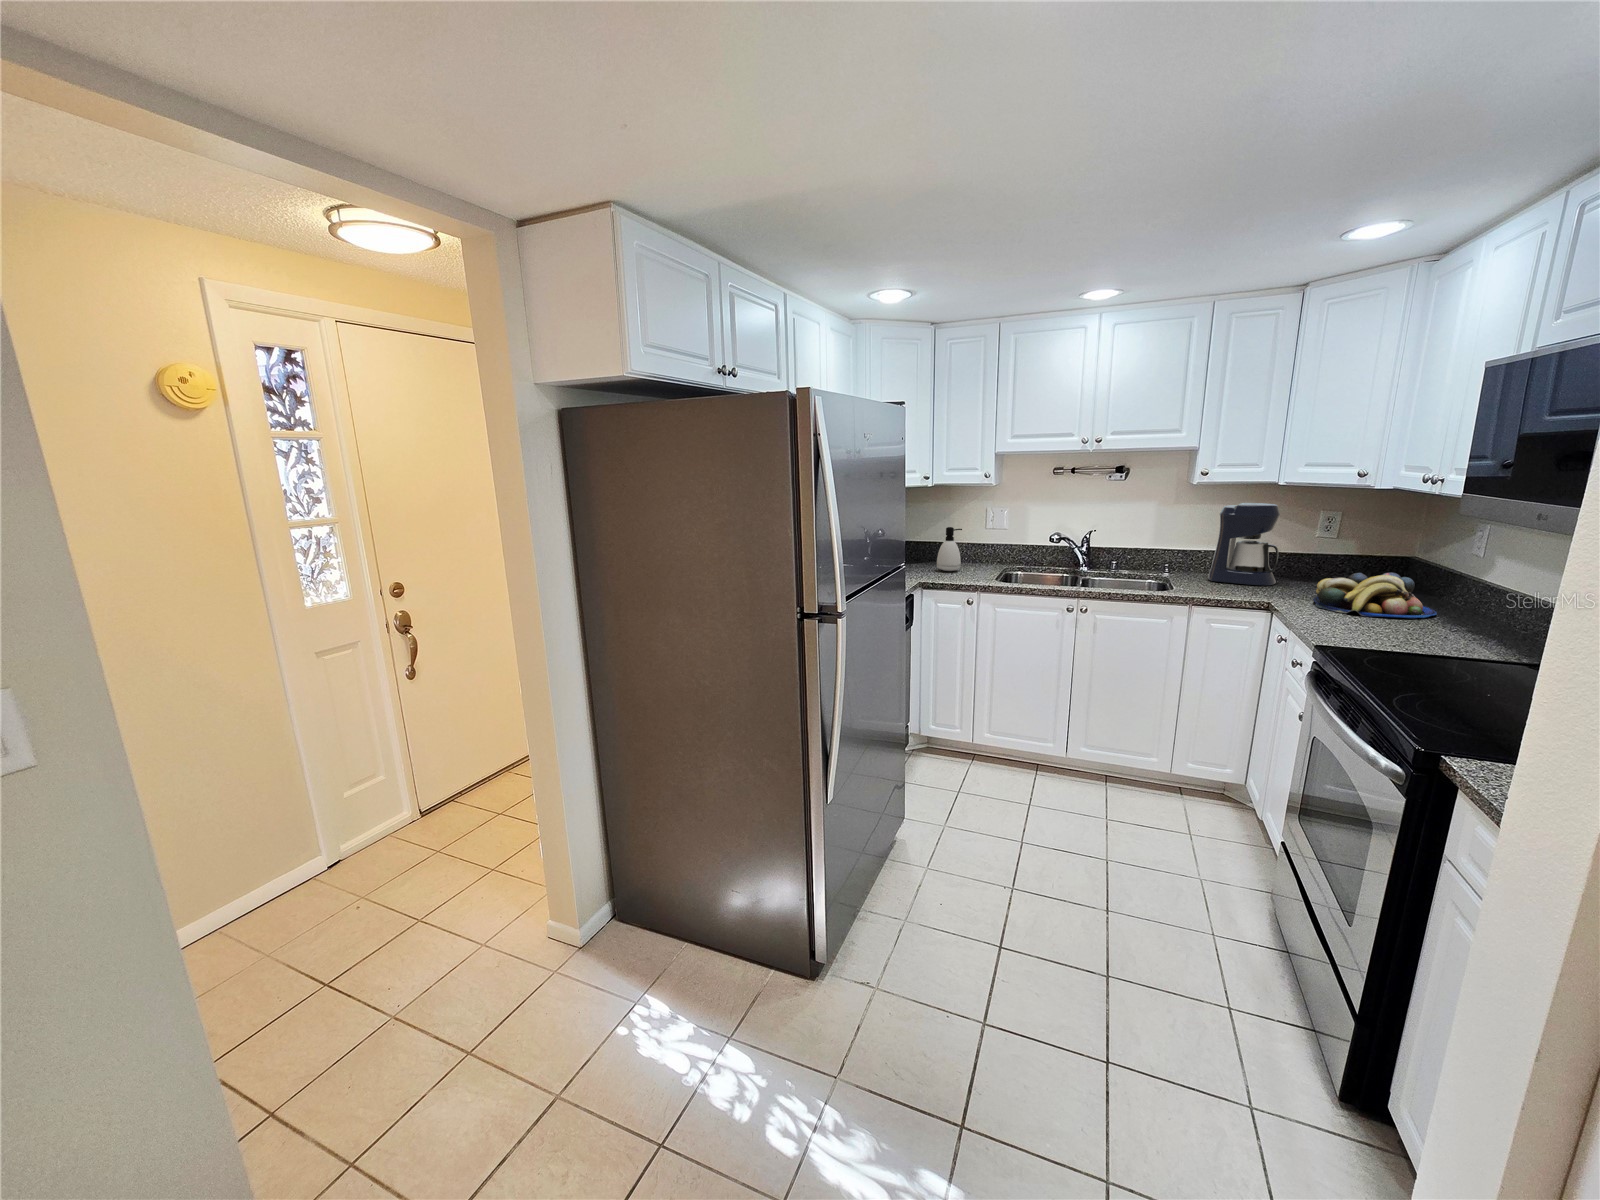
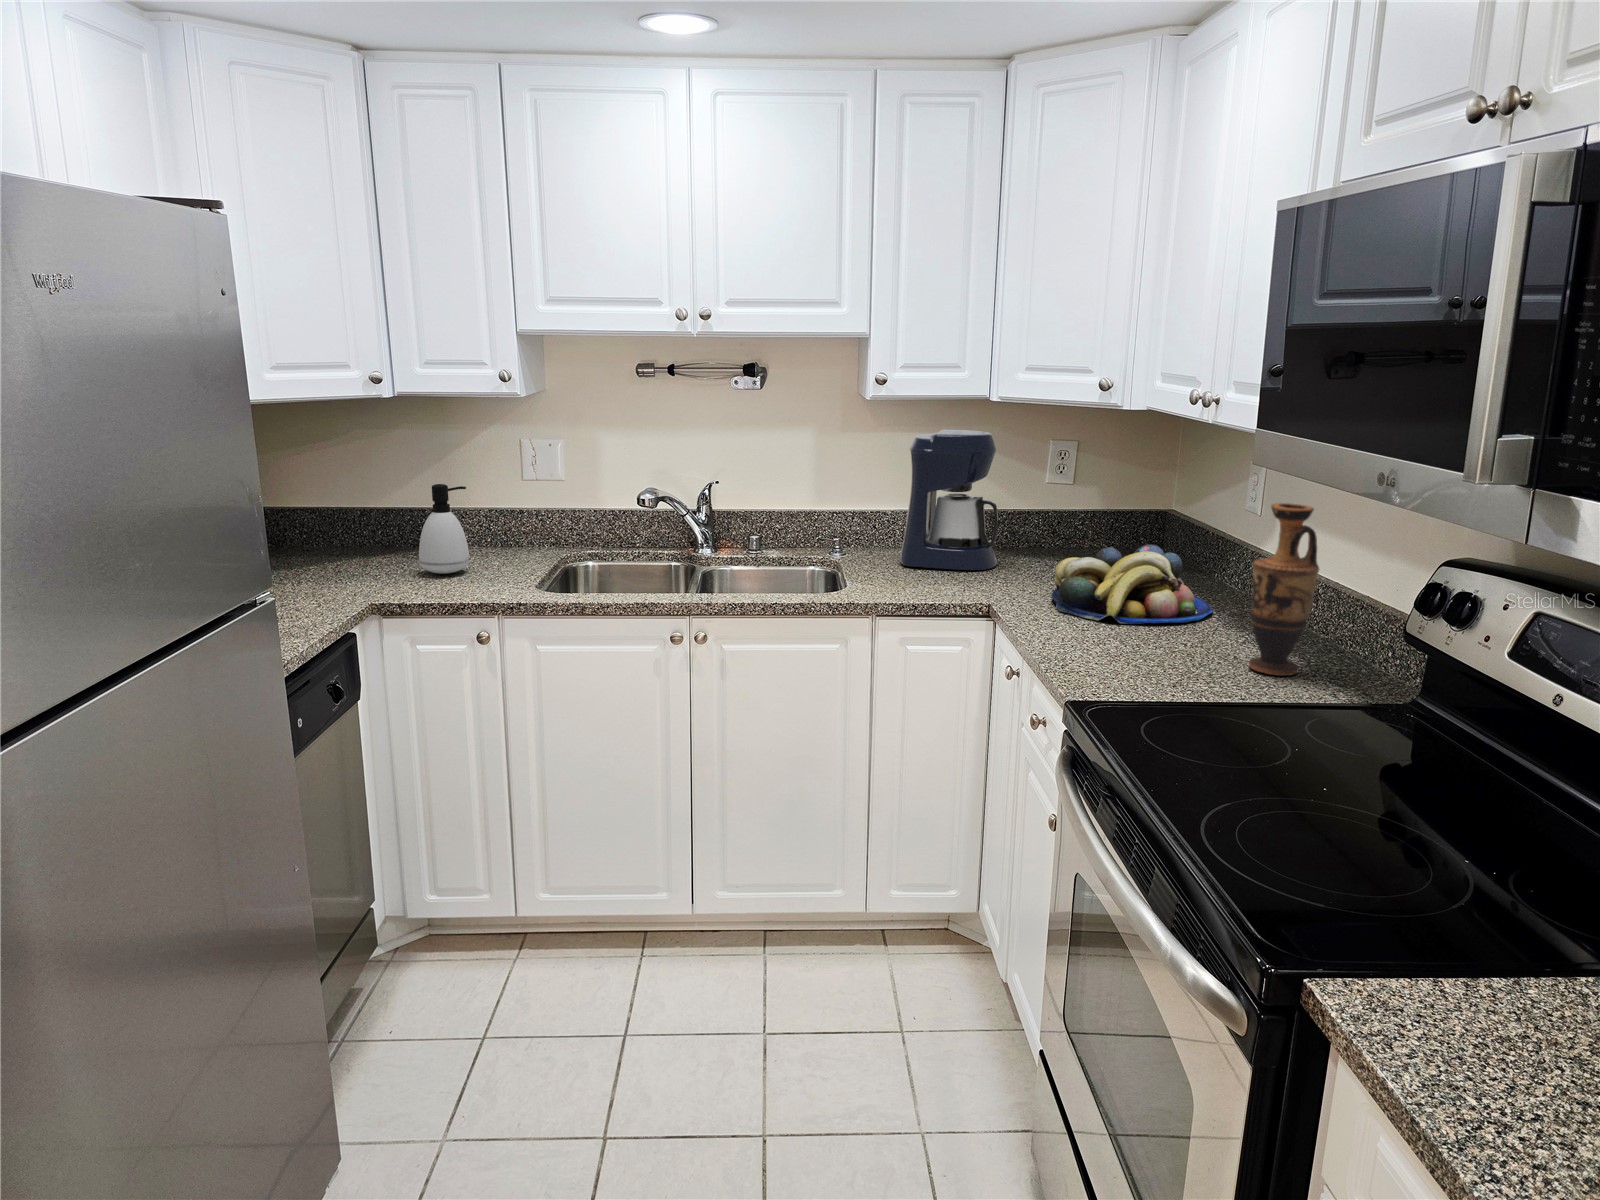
vase: none [1455,542,1515,648] -> present [1249,503,1319,676]

